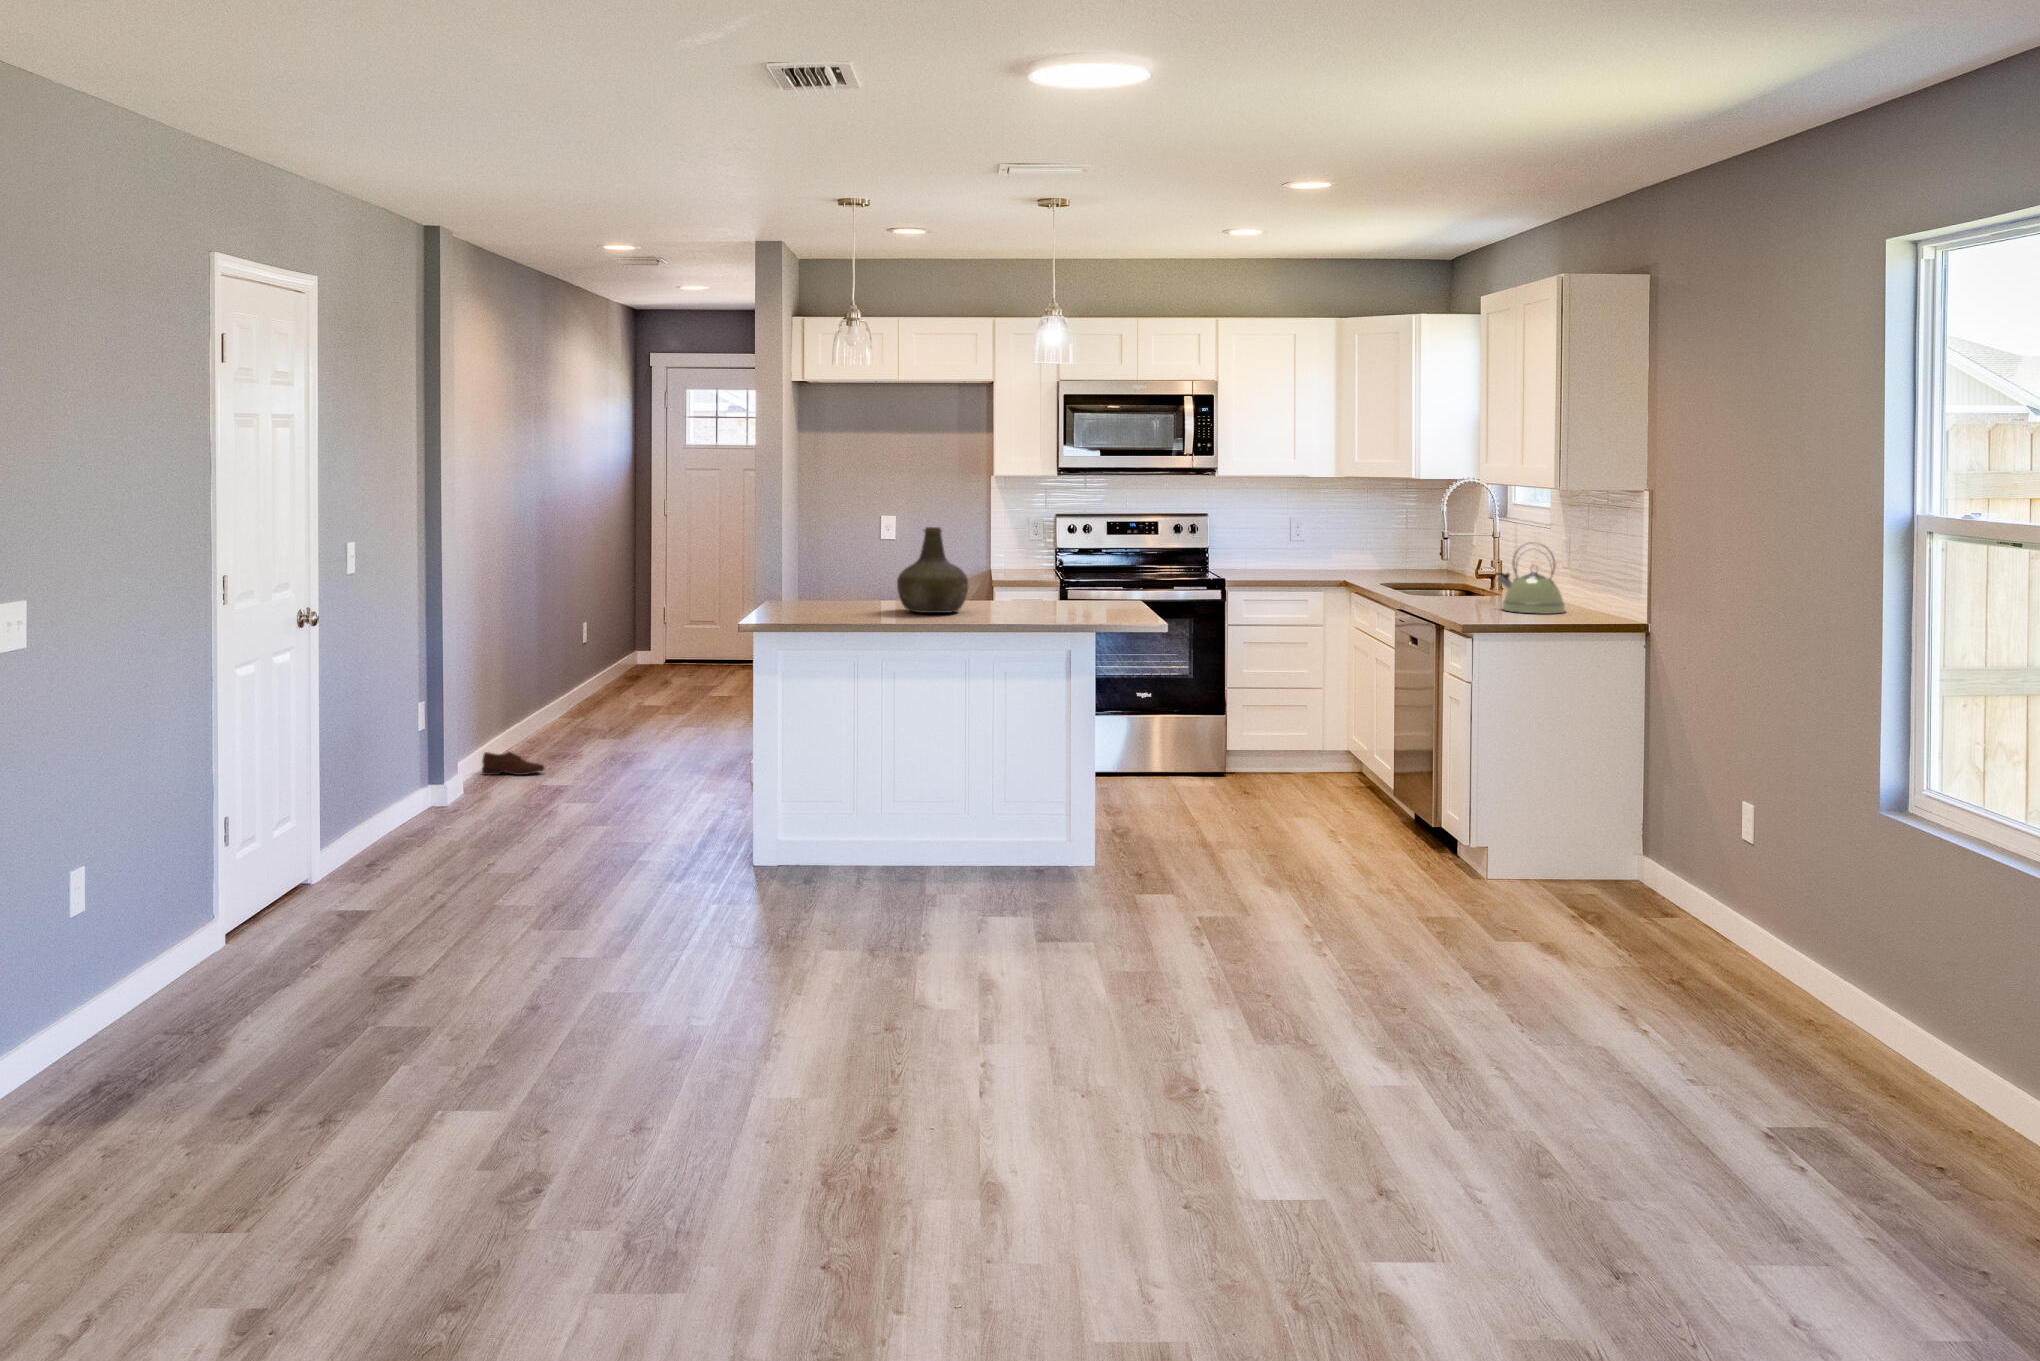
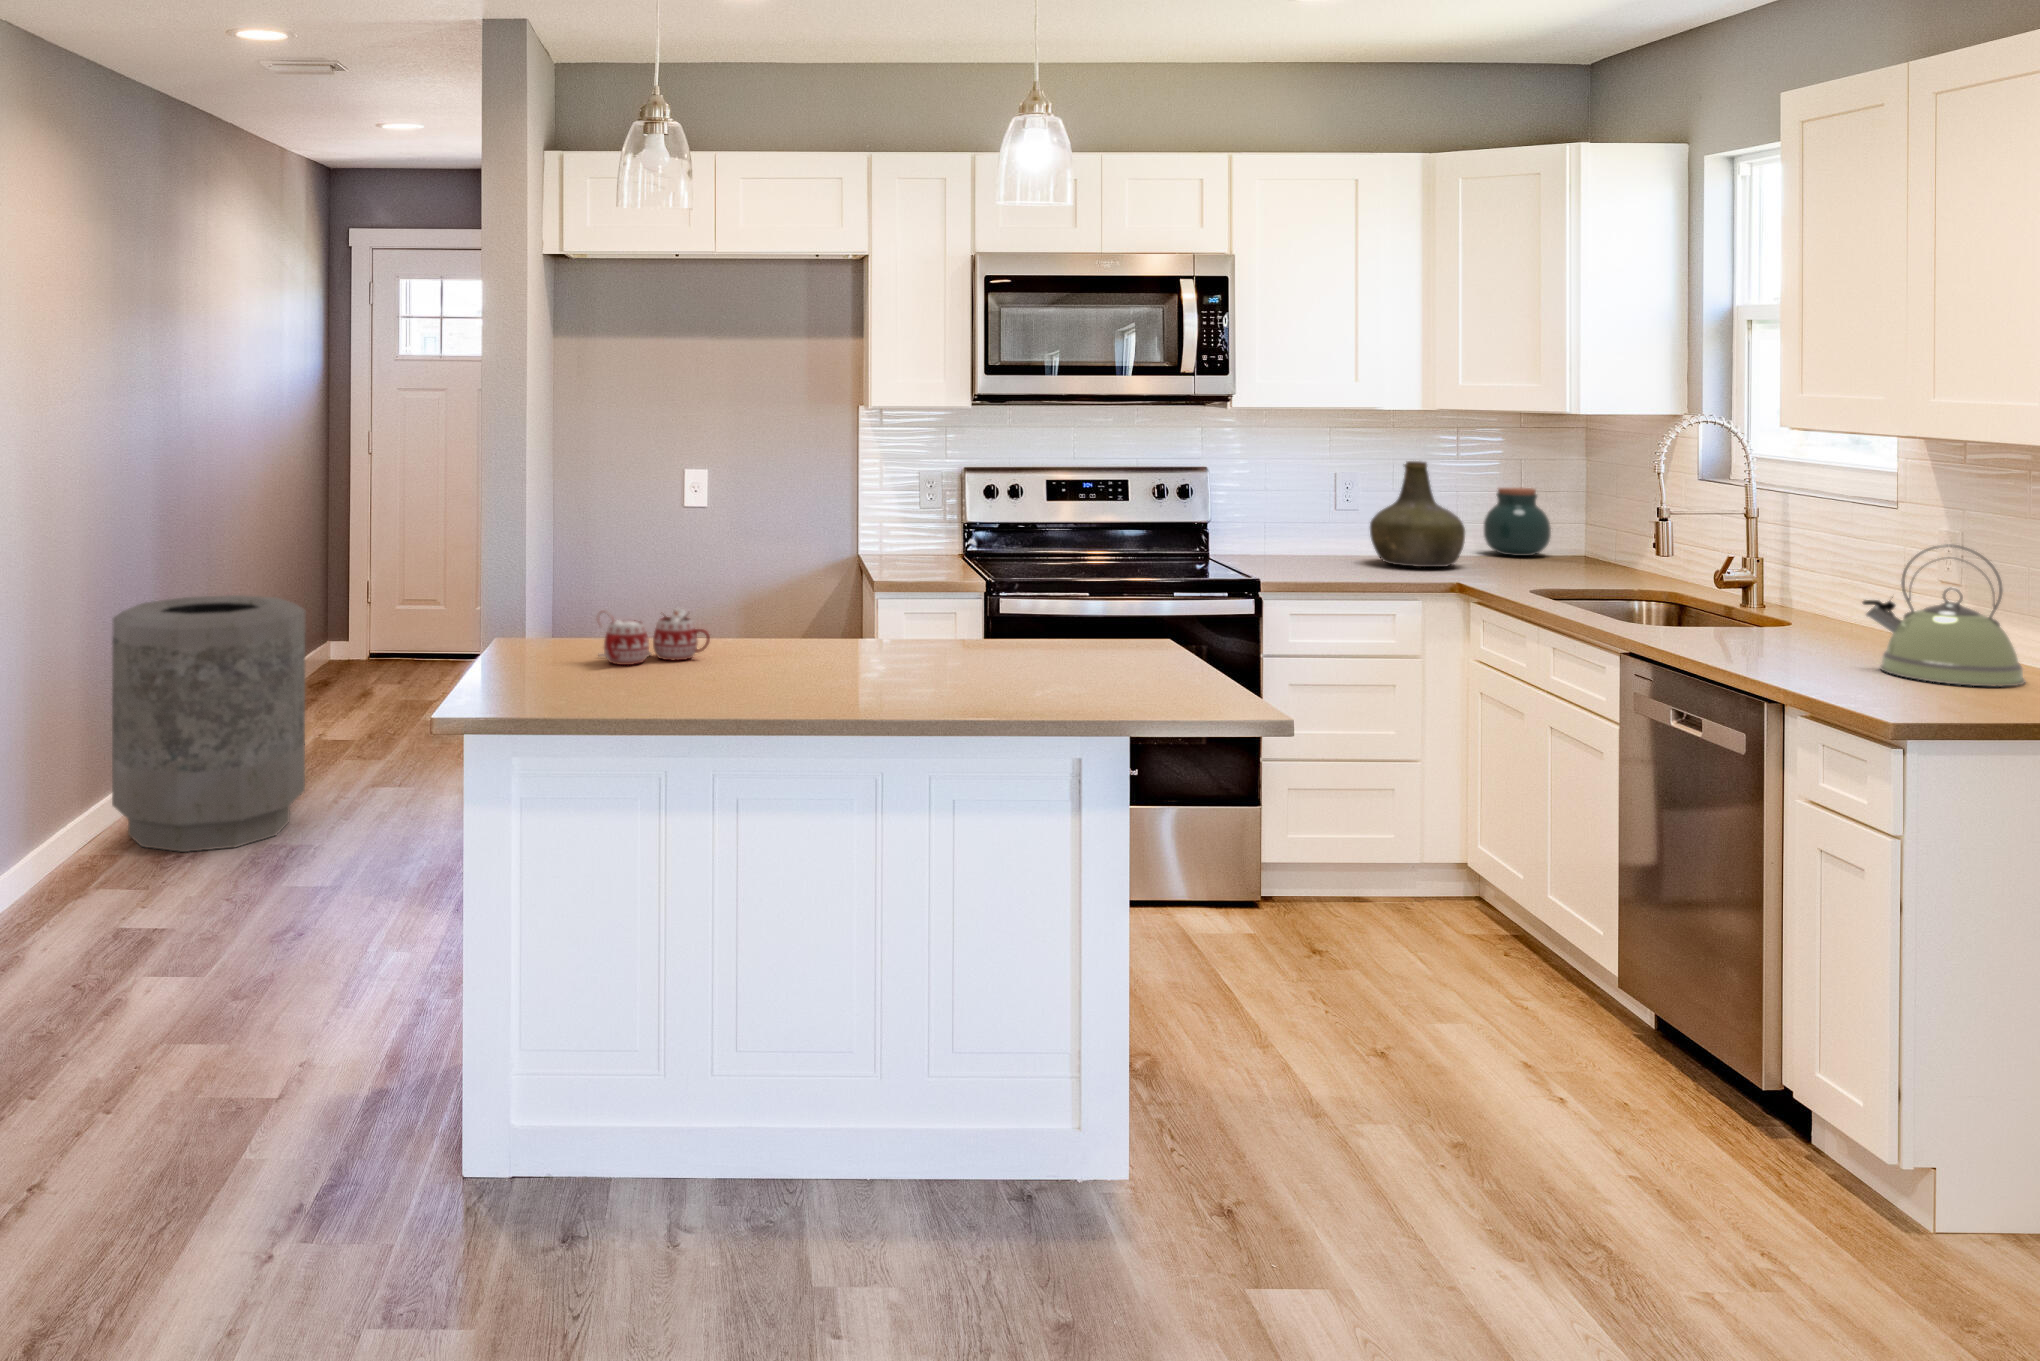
jar: none [1380,526,1419,568] -> present [1484,488,1551,556]
bottle: present [897,527,968,613] -> present [1370,461,1465,567]
mug: none [824,579,885,607] -> present [596,608,710,665]
trash can: none [520,599,641,754] -> present [112,595,306,852]
shoe: present [482,752,544,775] -> none [30,862,133,904]

